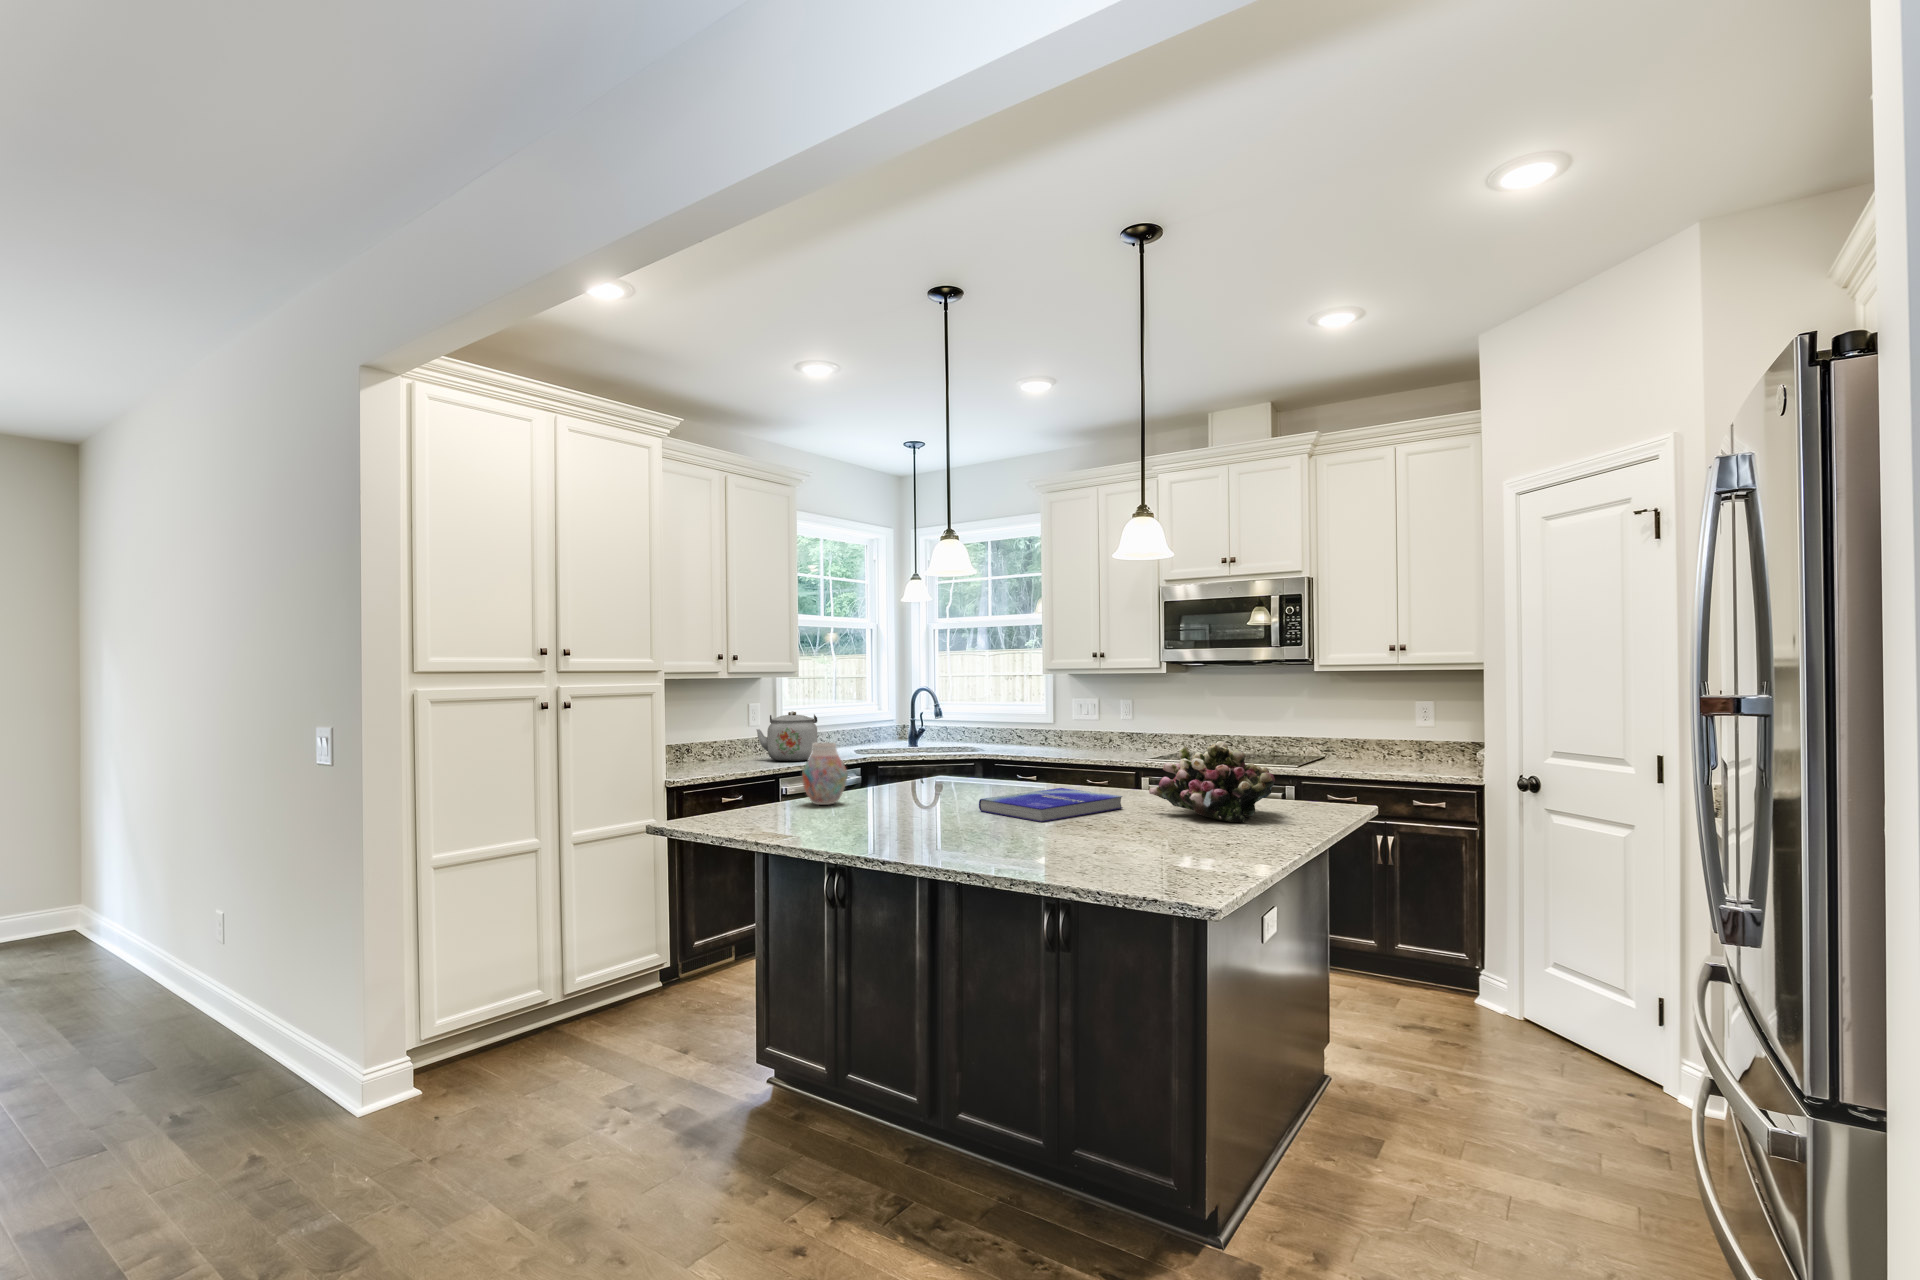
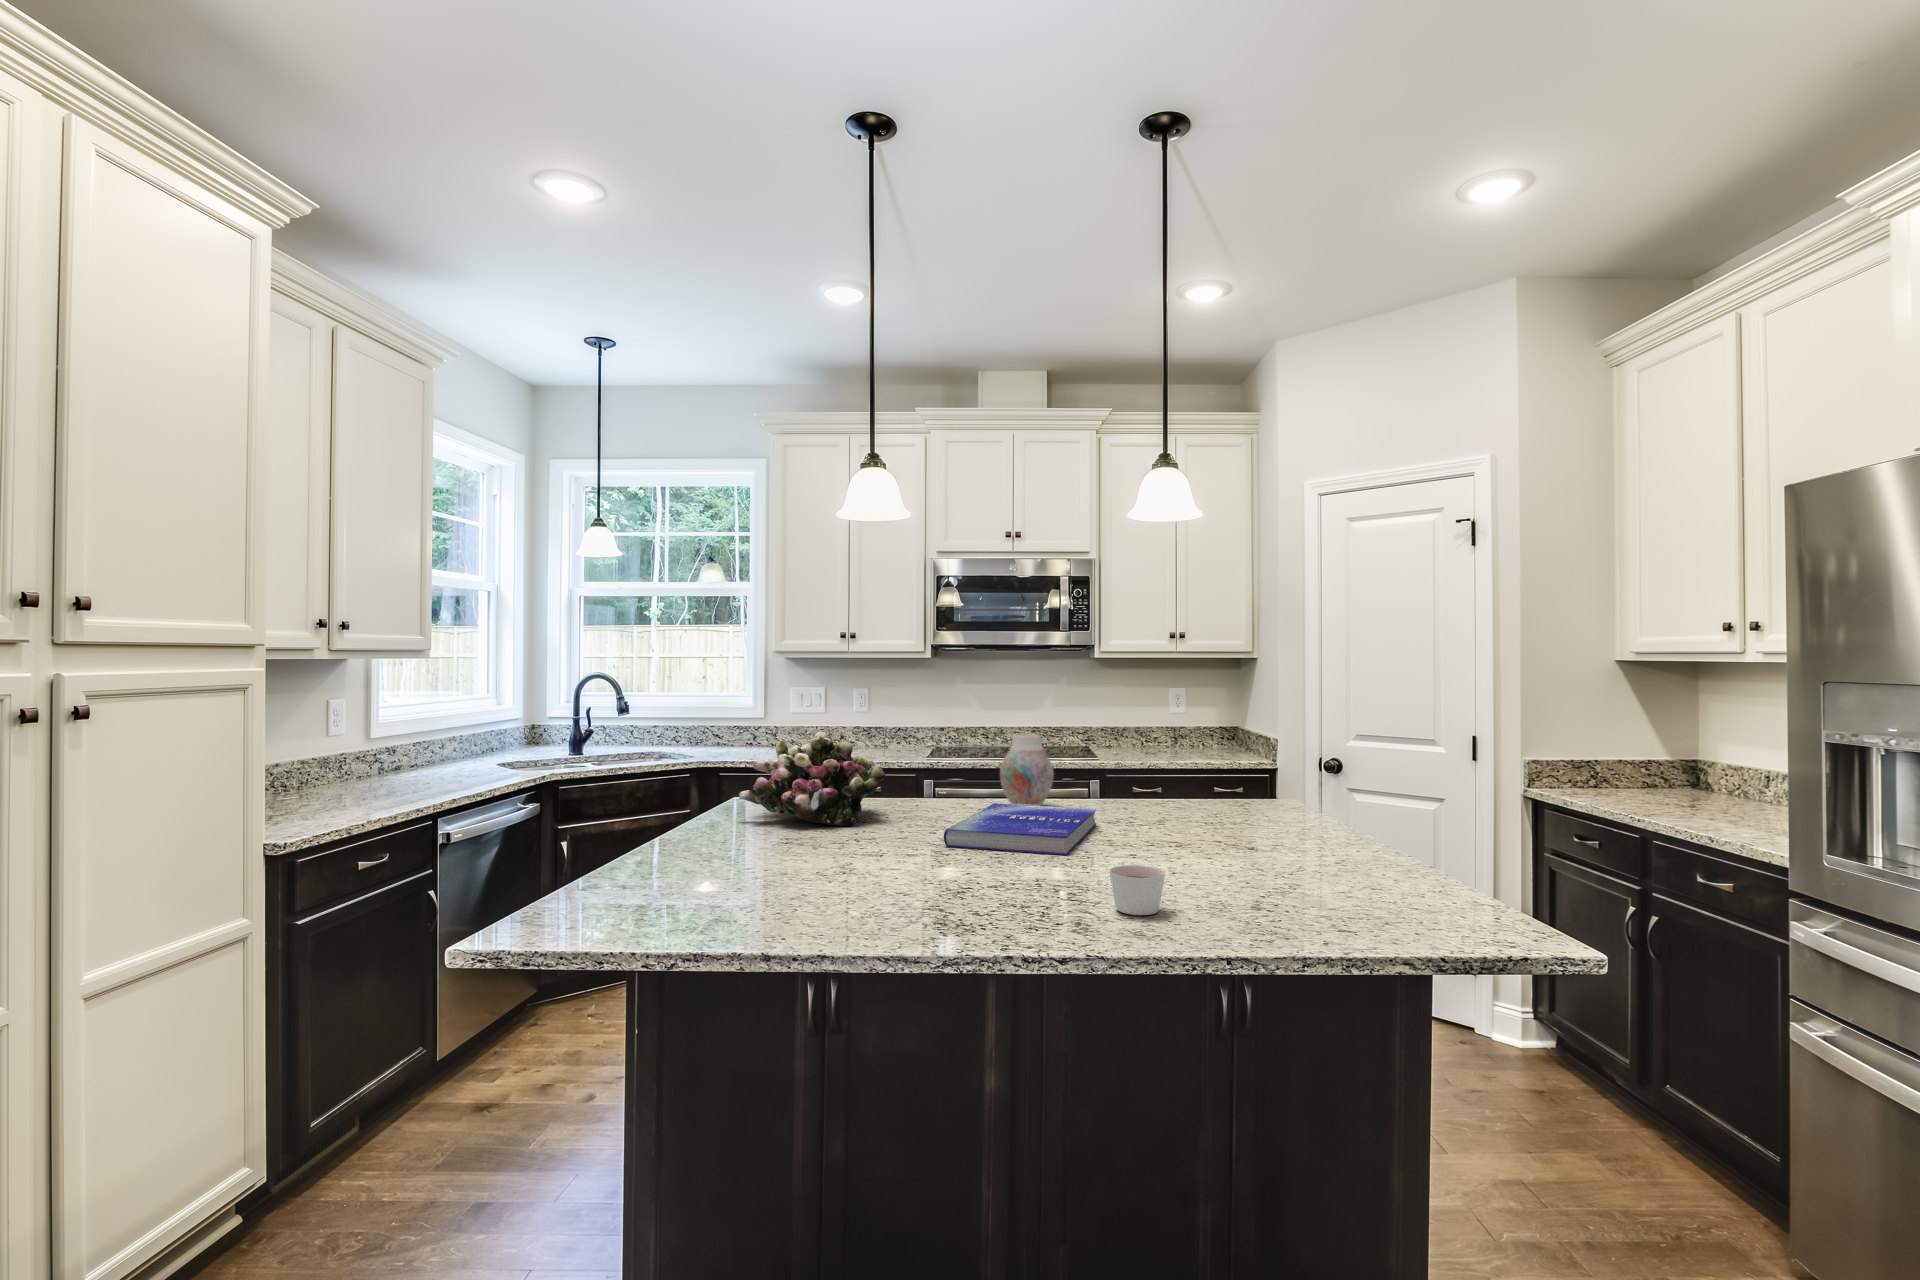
kettle: present [756,711,817,761] -> none [369,711,476,788]
flower arrangement: present [1149,741,1275,823] -> present [739,732,885,826]
vase: present [802,742,847,805] -> present [1000,734,1054,806]
candle: none [970,821,1007,852] -> present [1109,865,1165,915]

